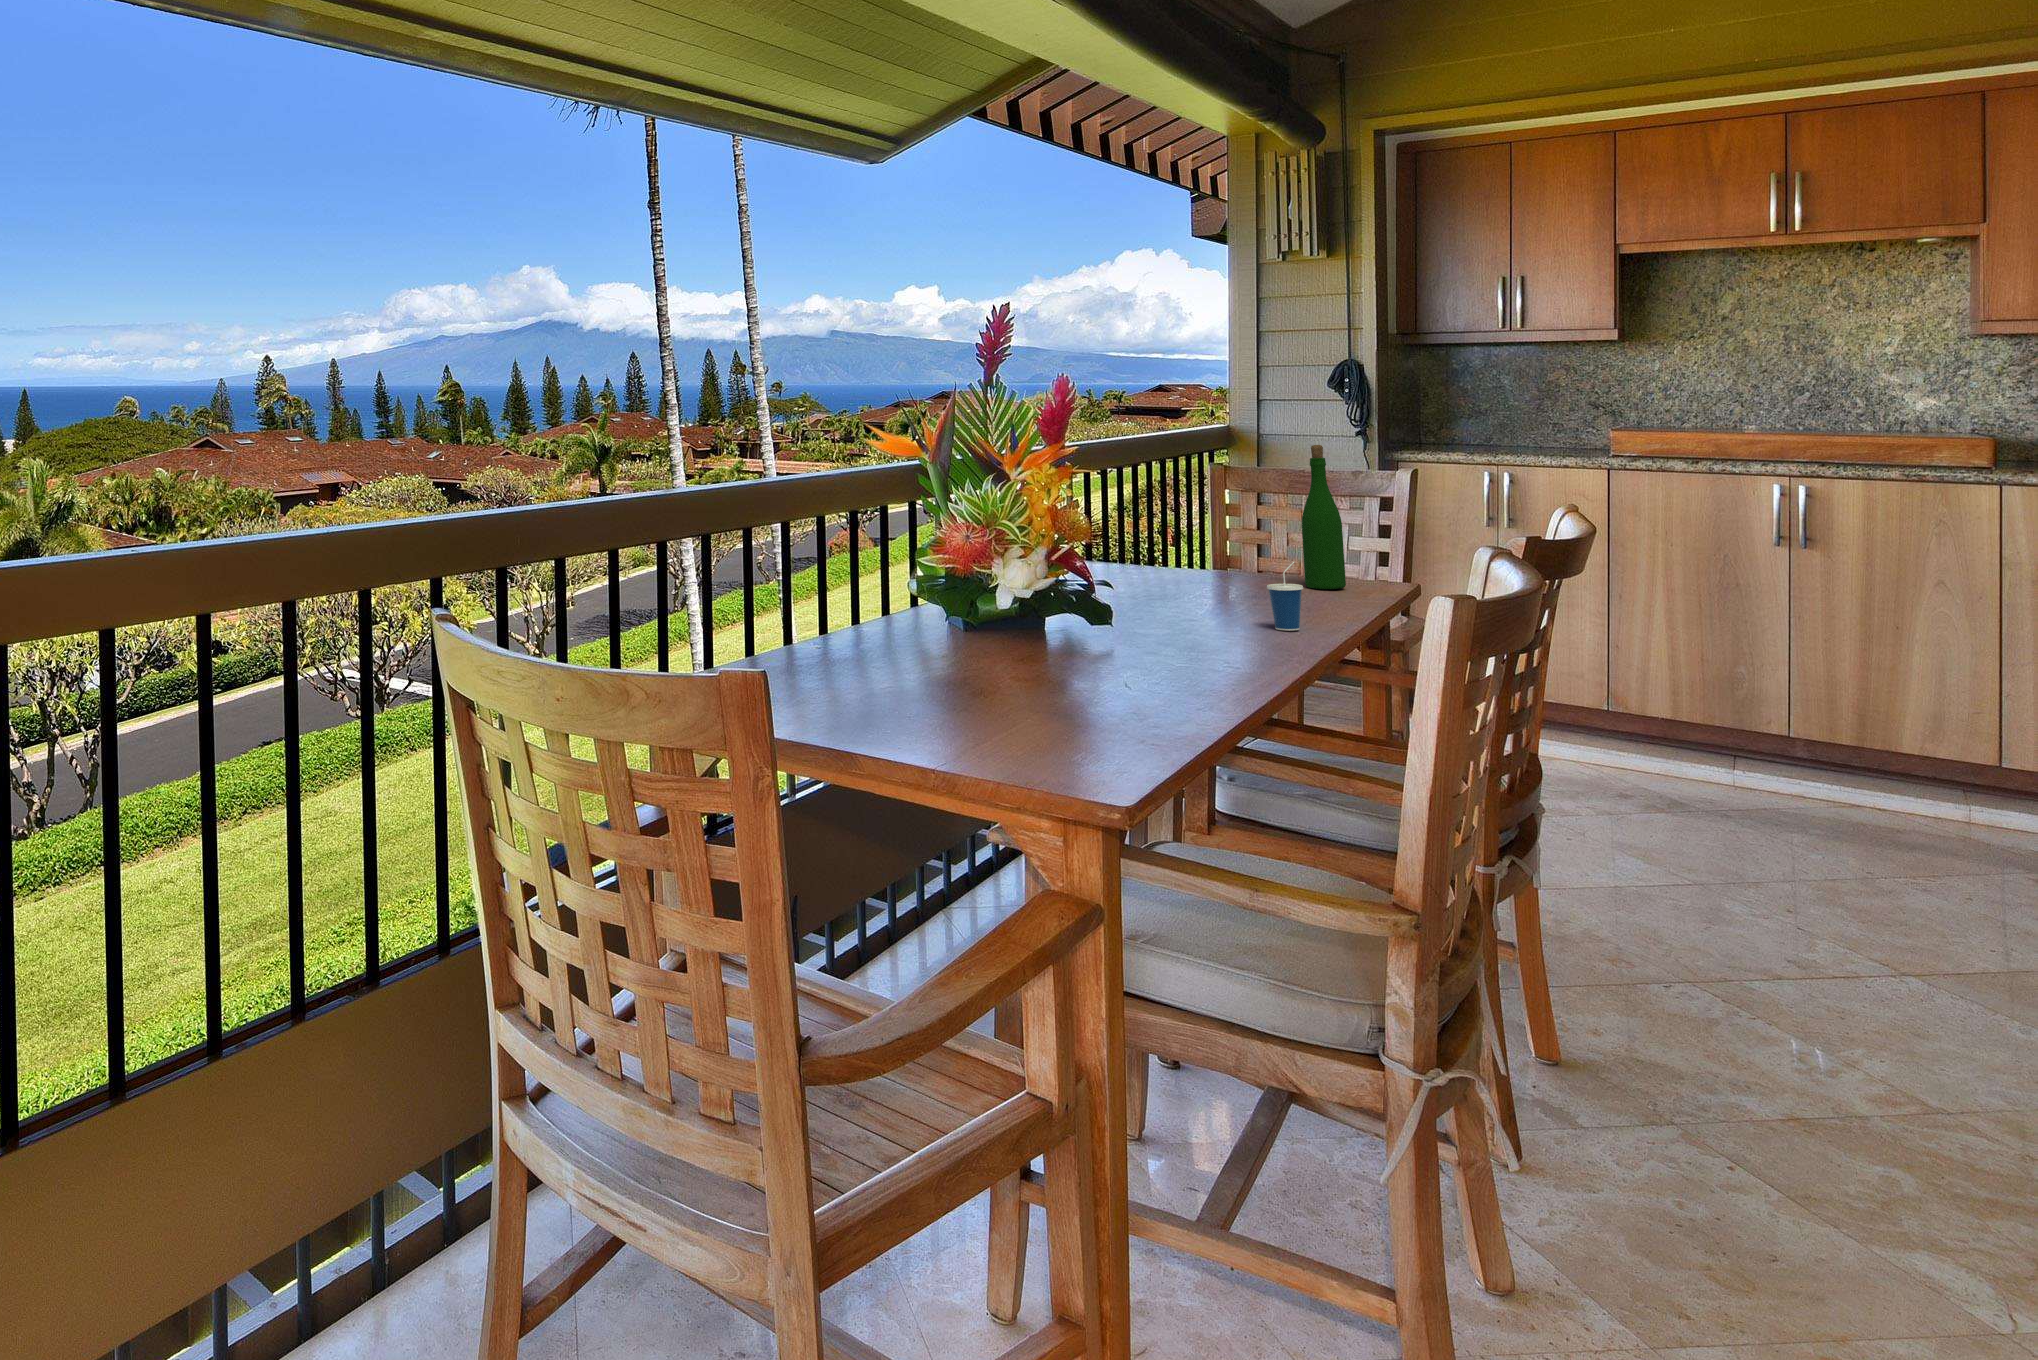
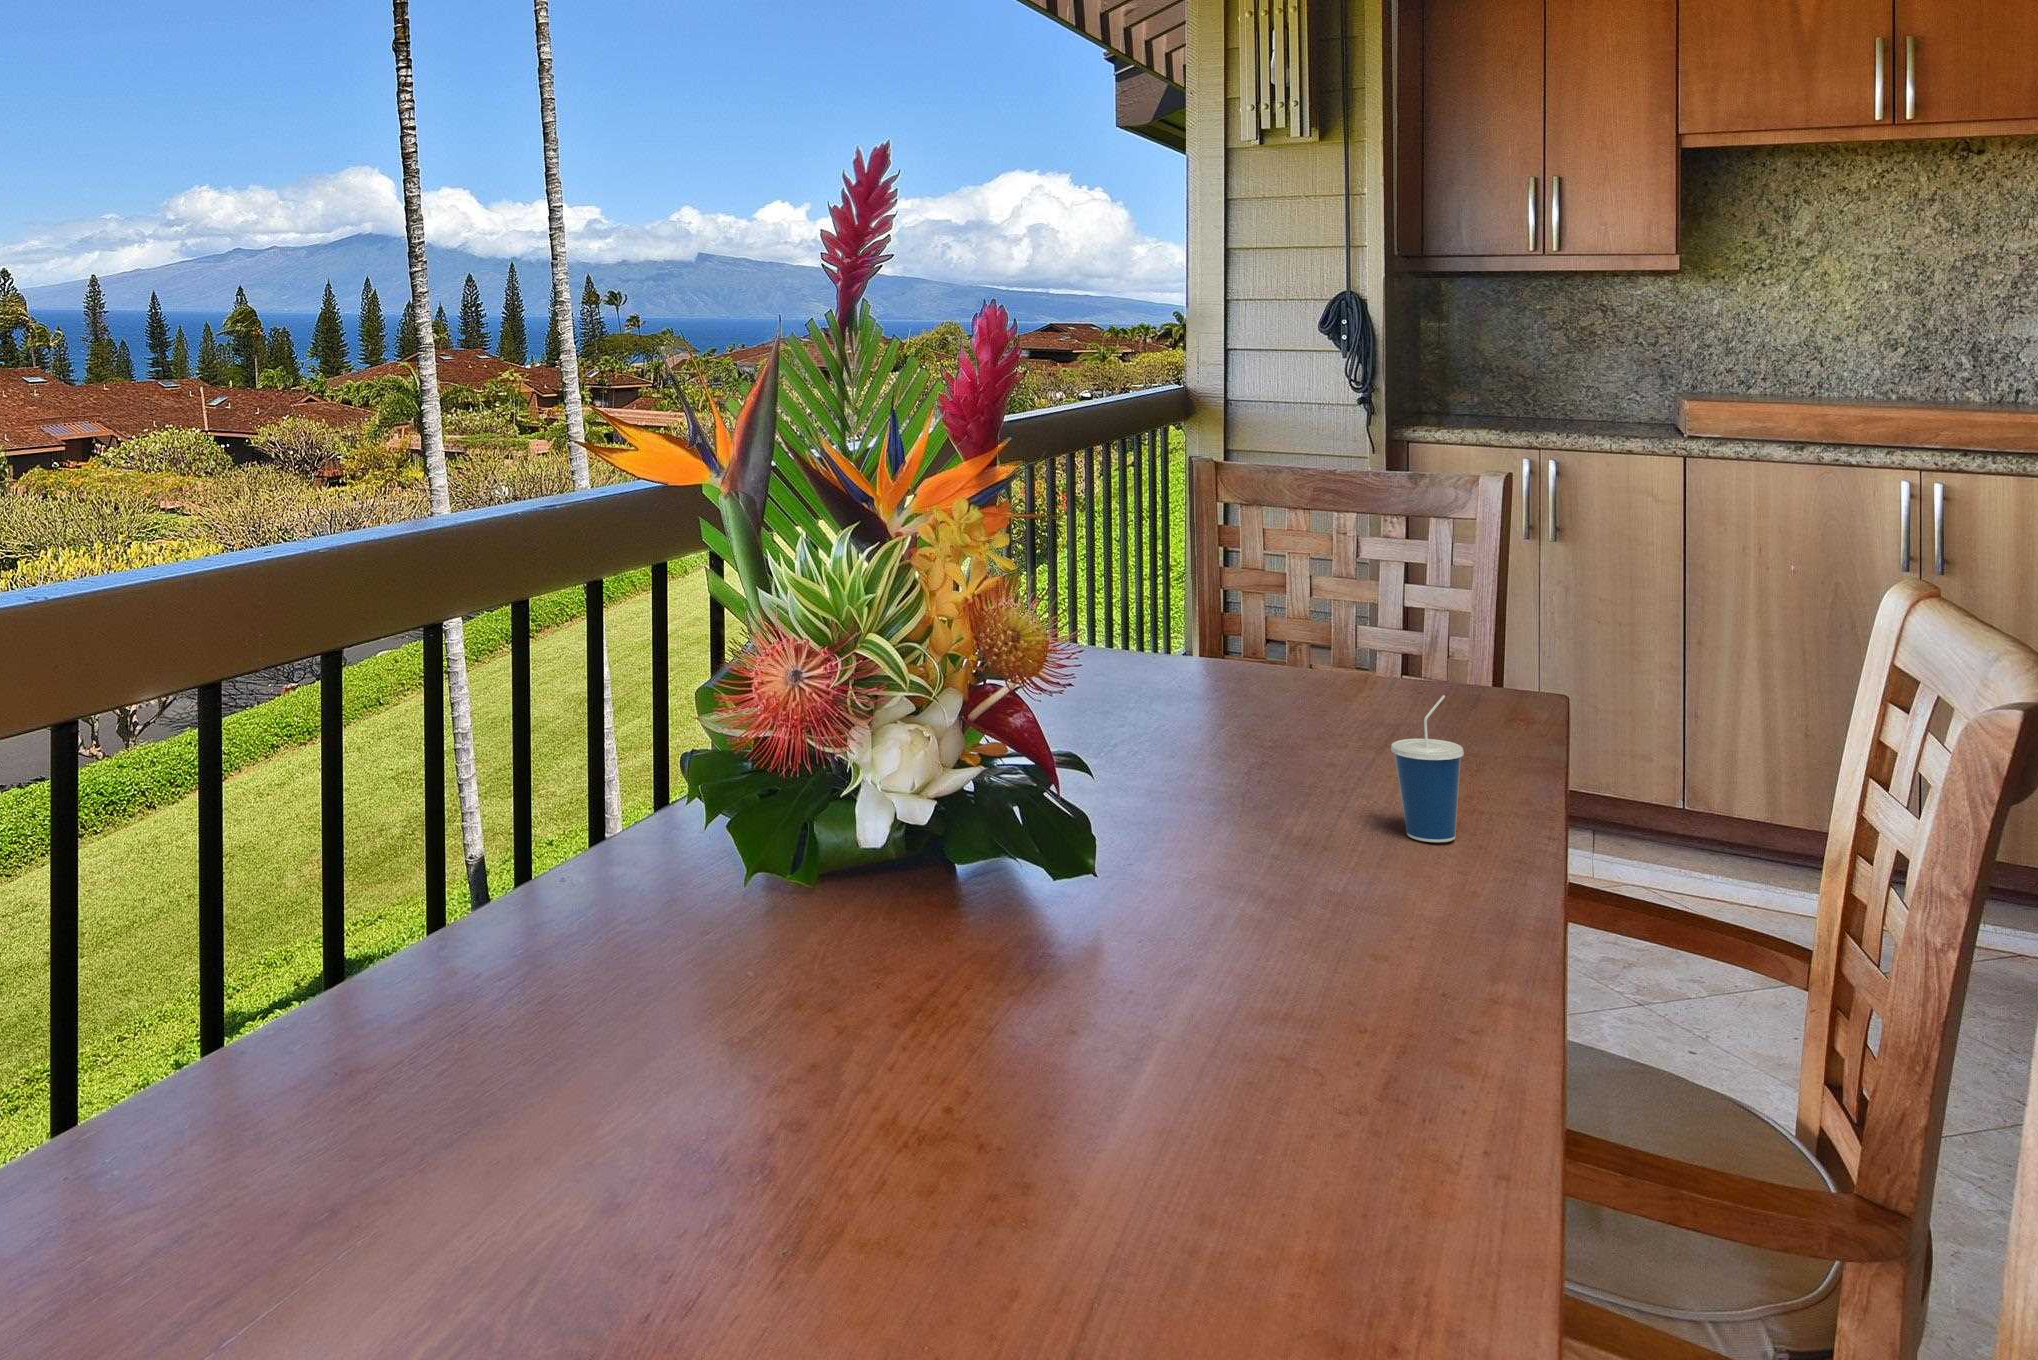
wine bottle: present [1302,445,1346,589] -> none [1391,439,1468,706]

